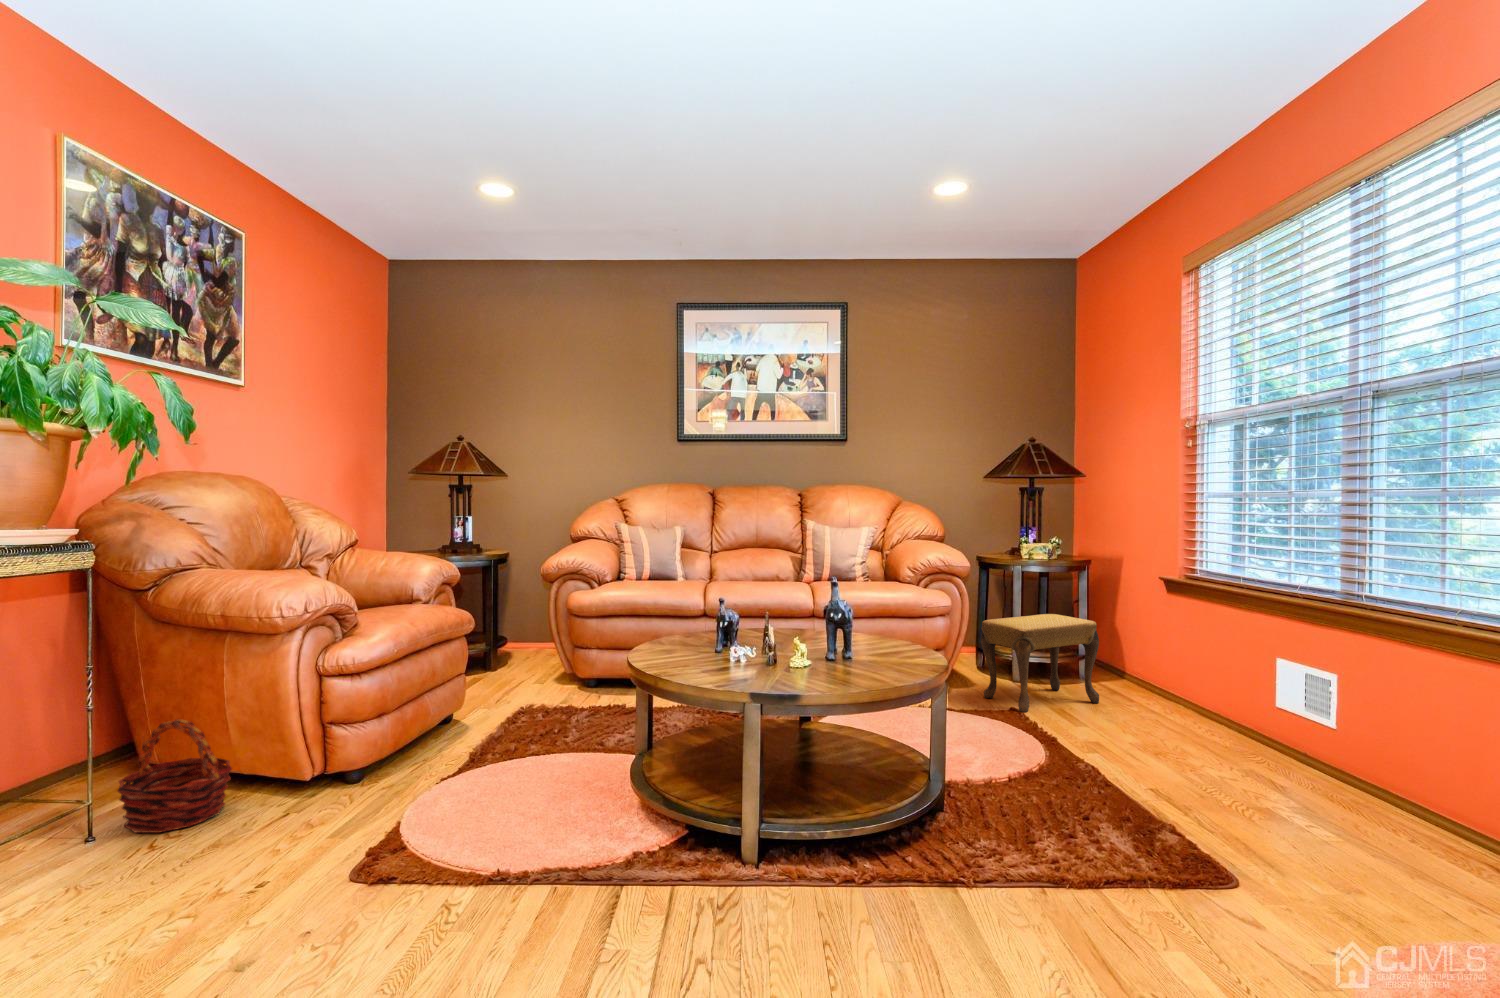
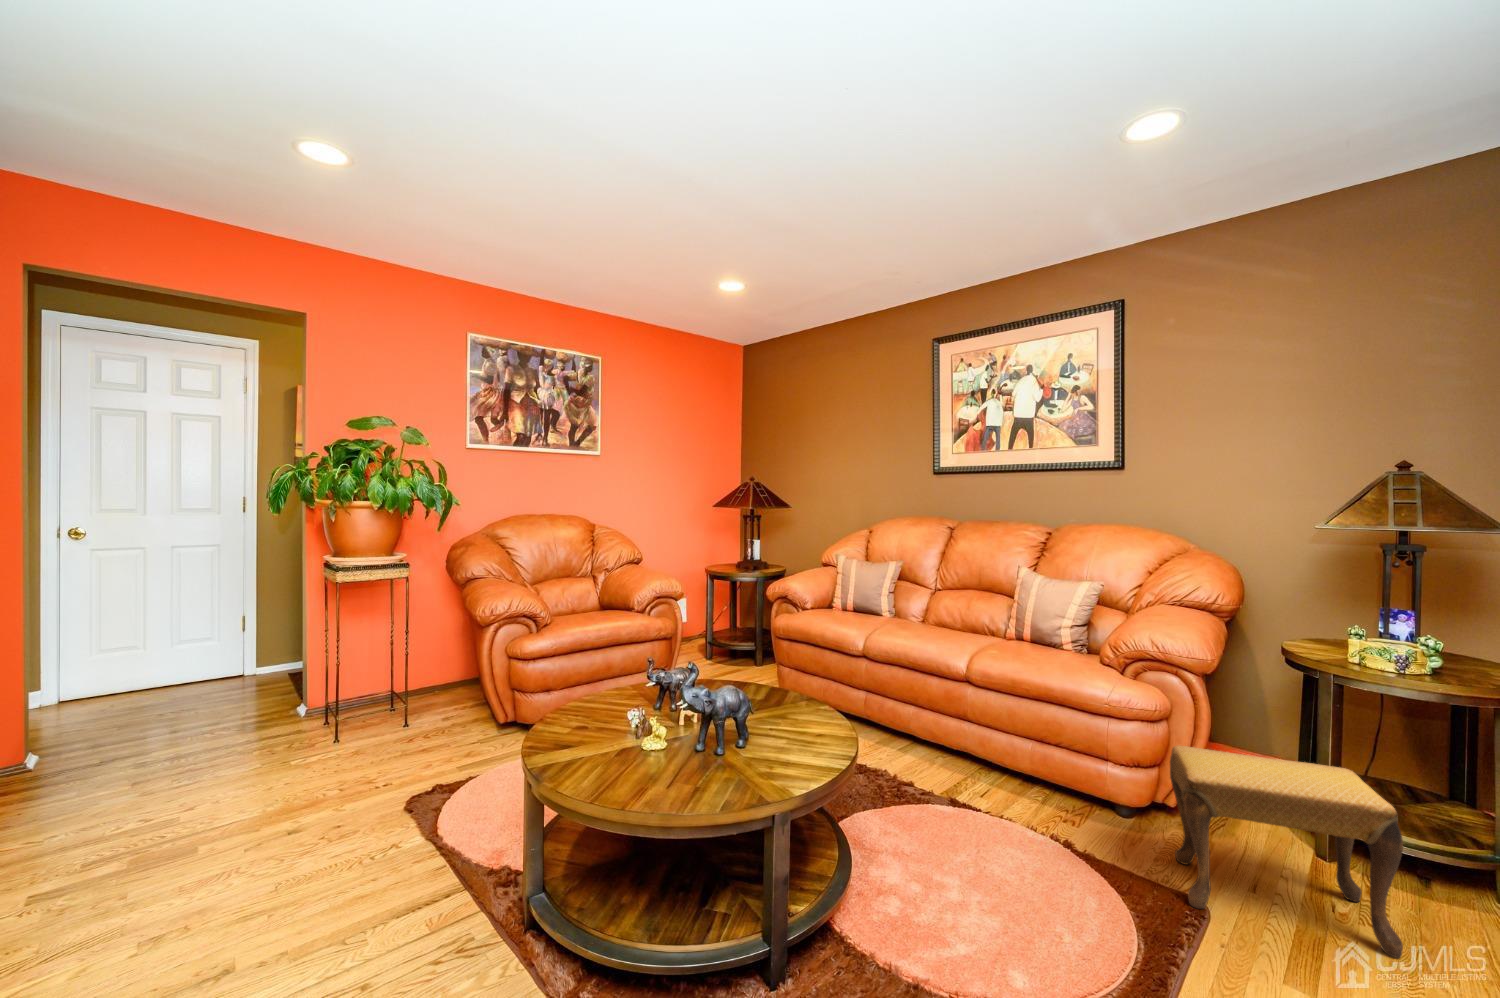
basket: present [117,719,232,833] -> none [420,665,479,729]

